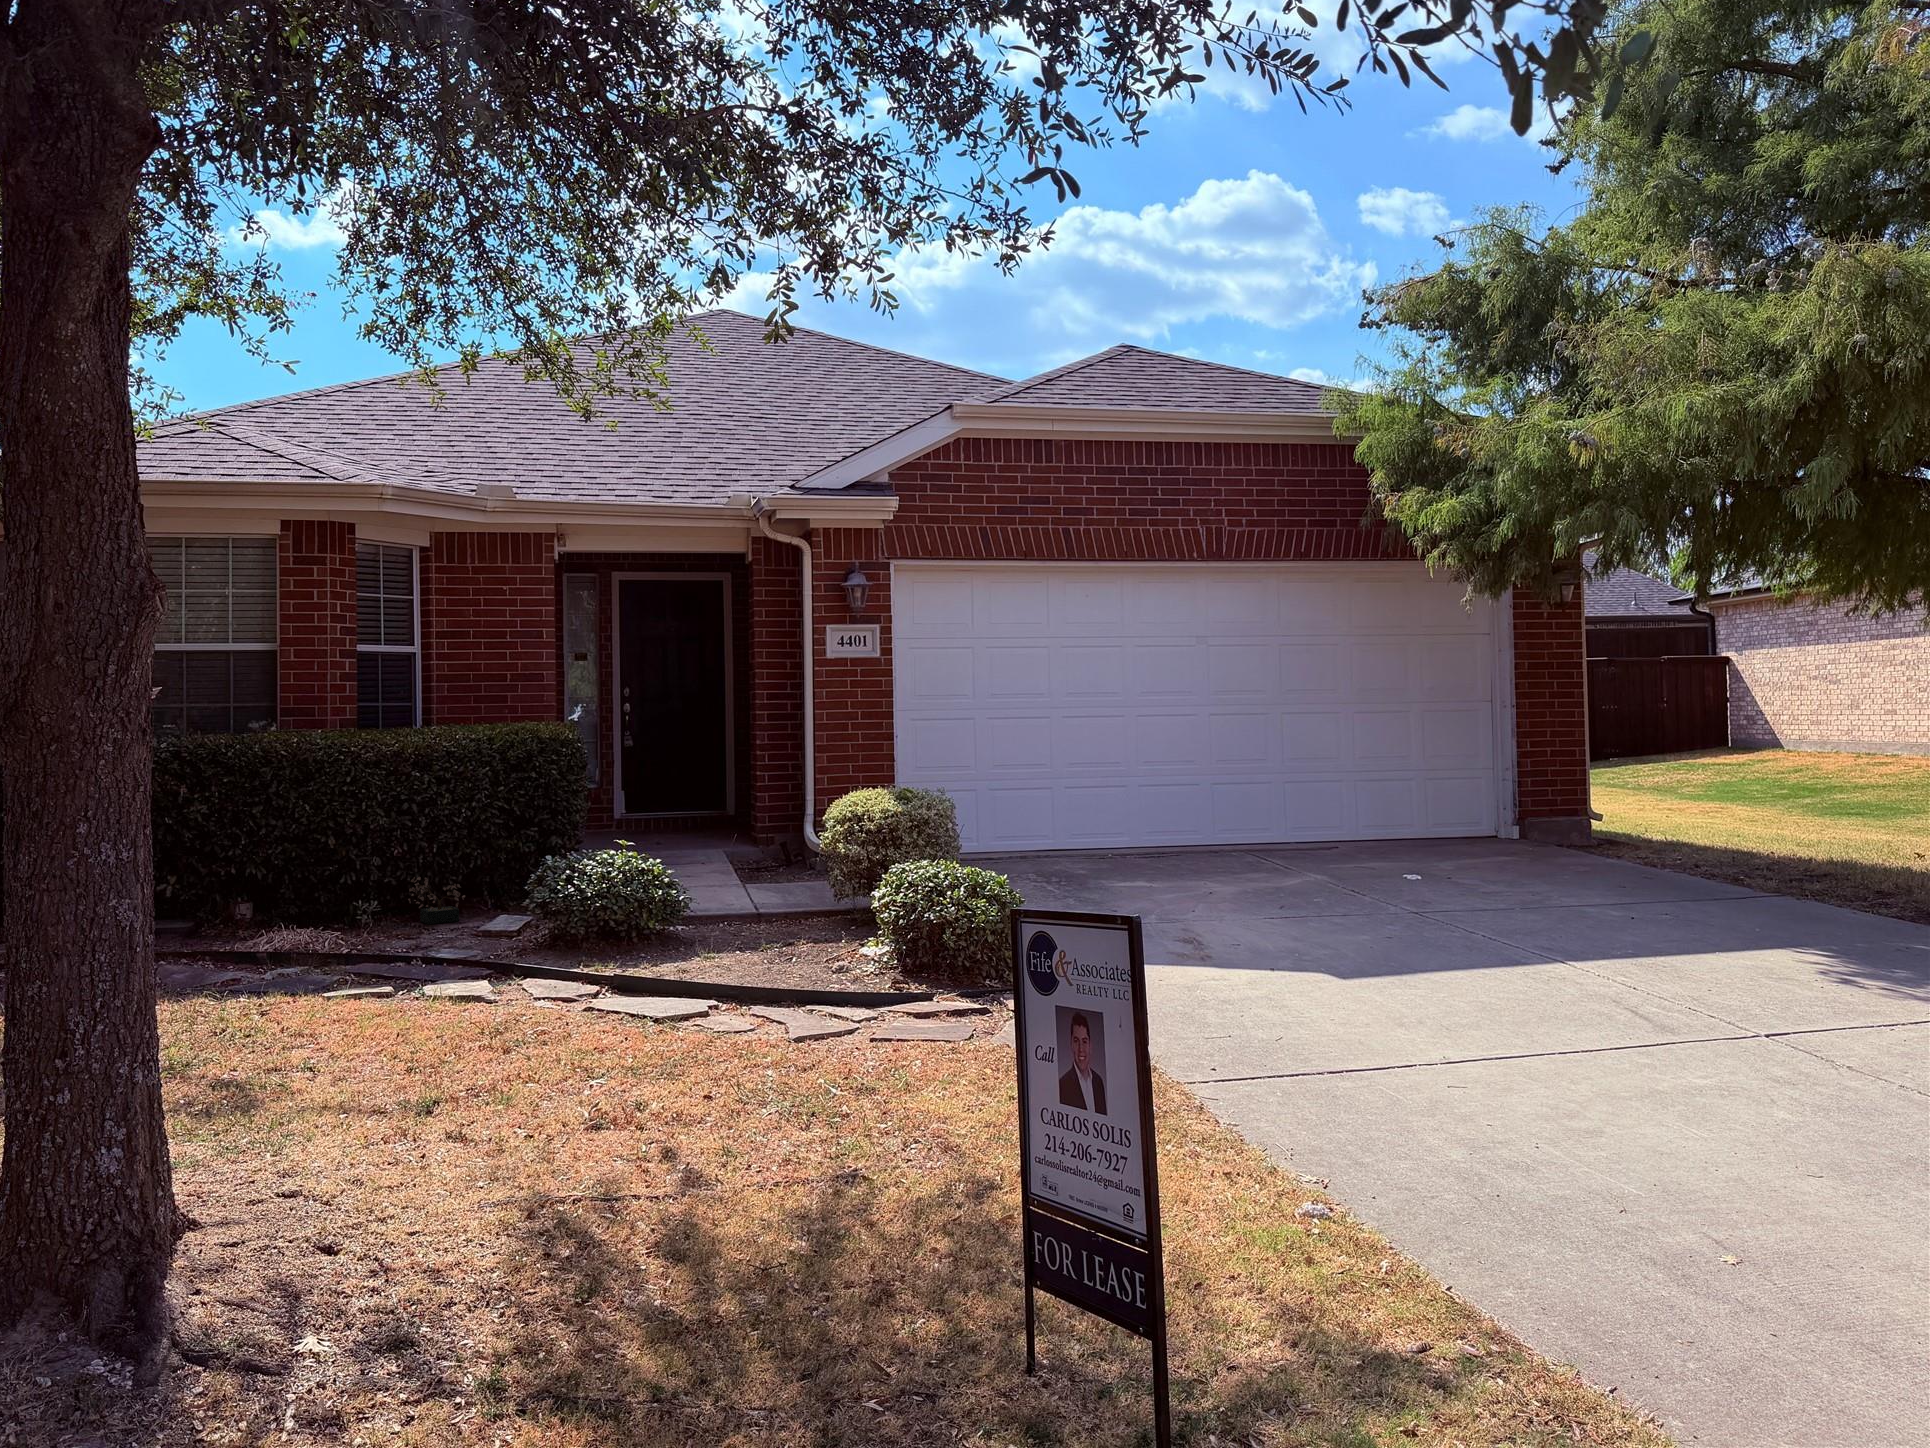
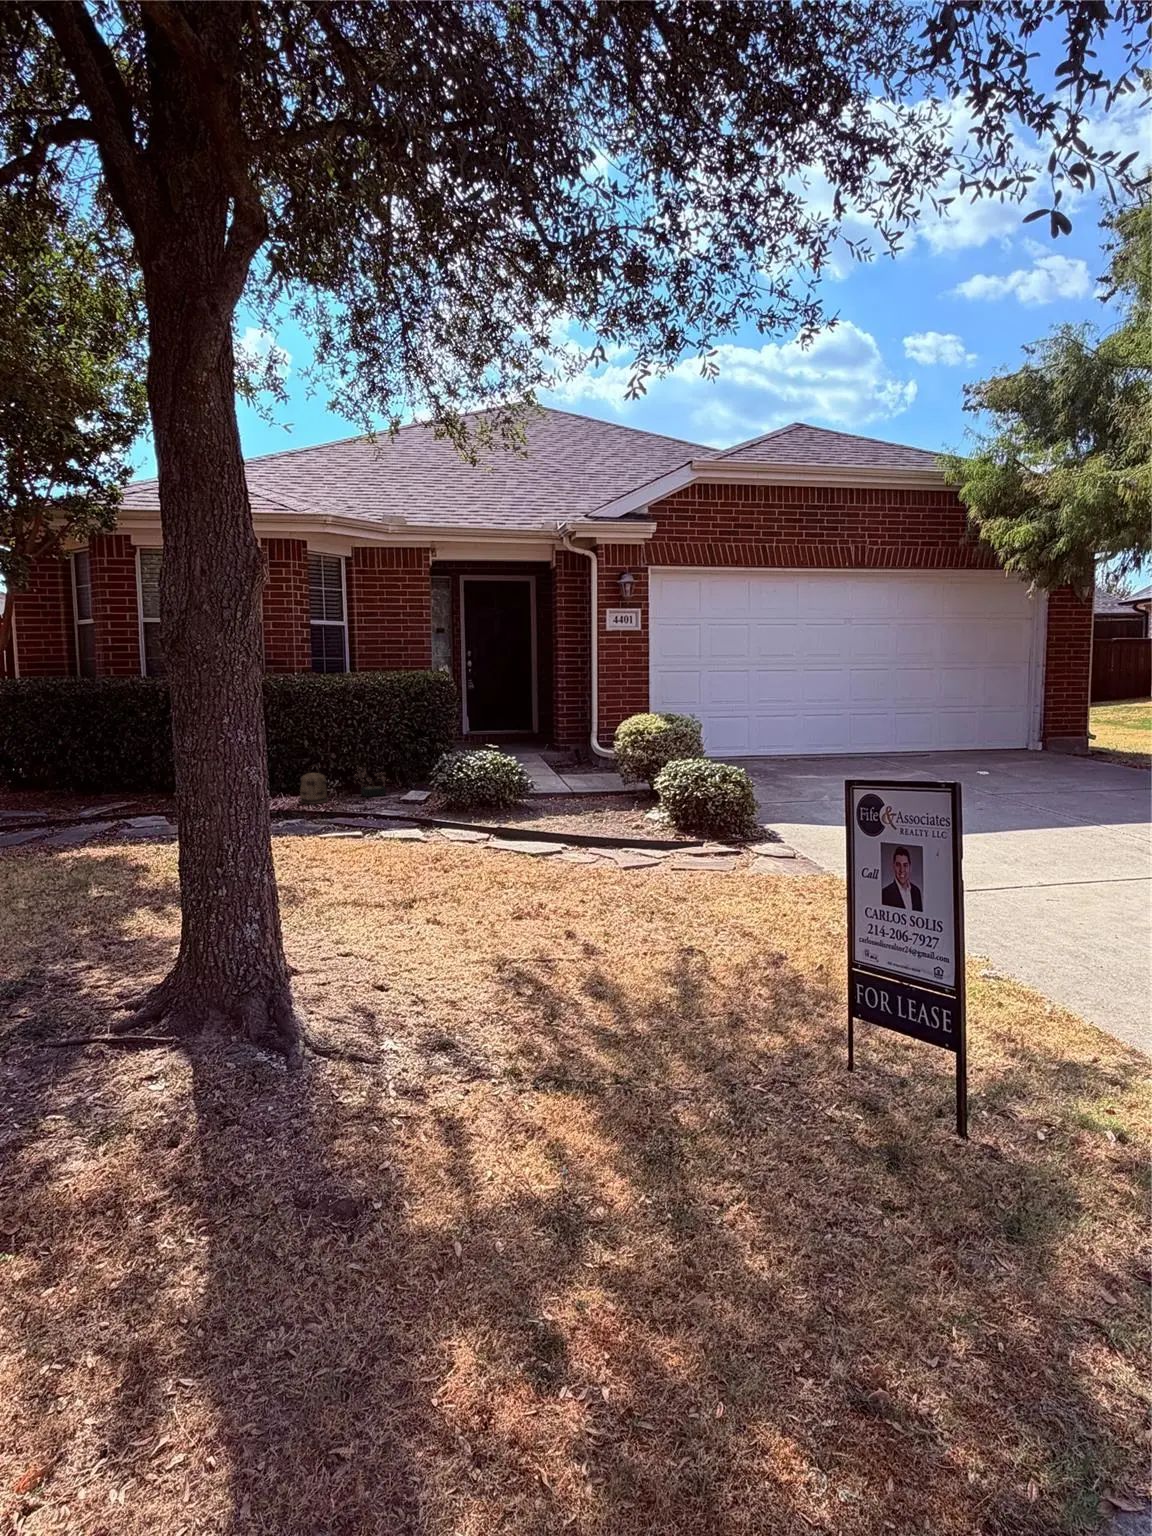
basket: none [318,875,363,937] -> present [300,773,327,804]

